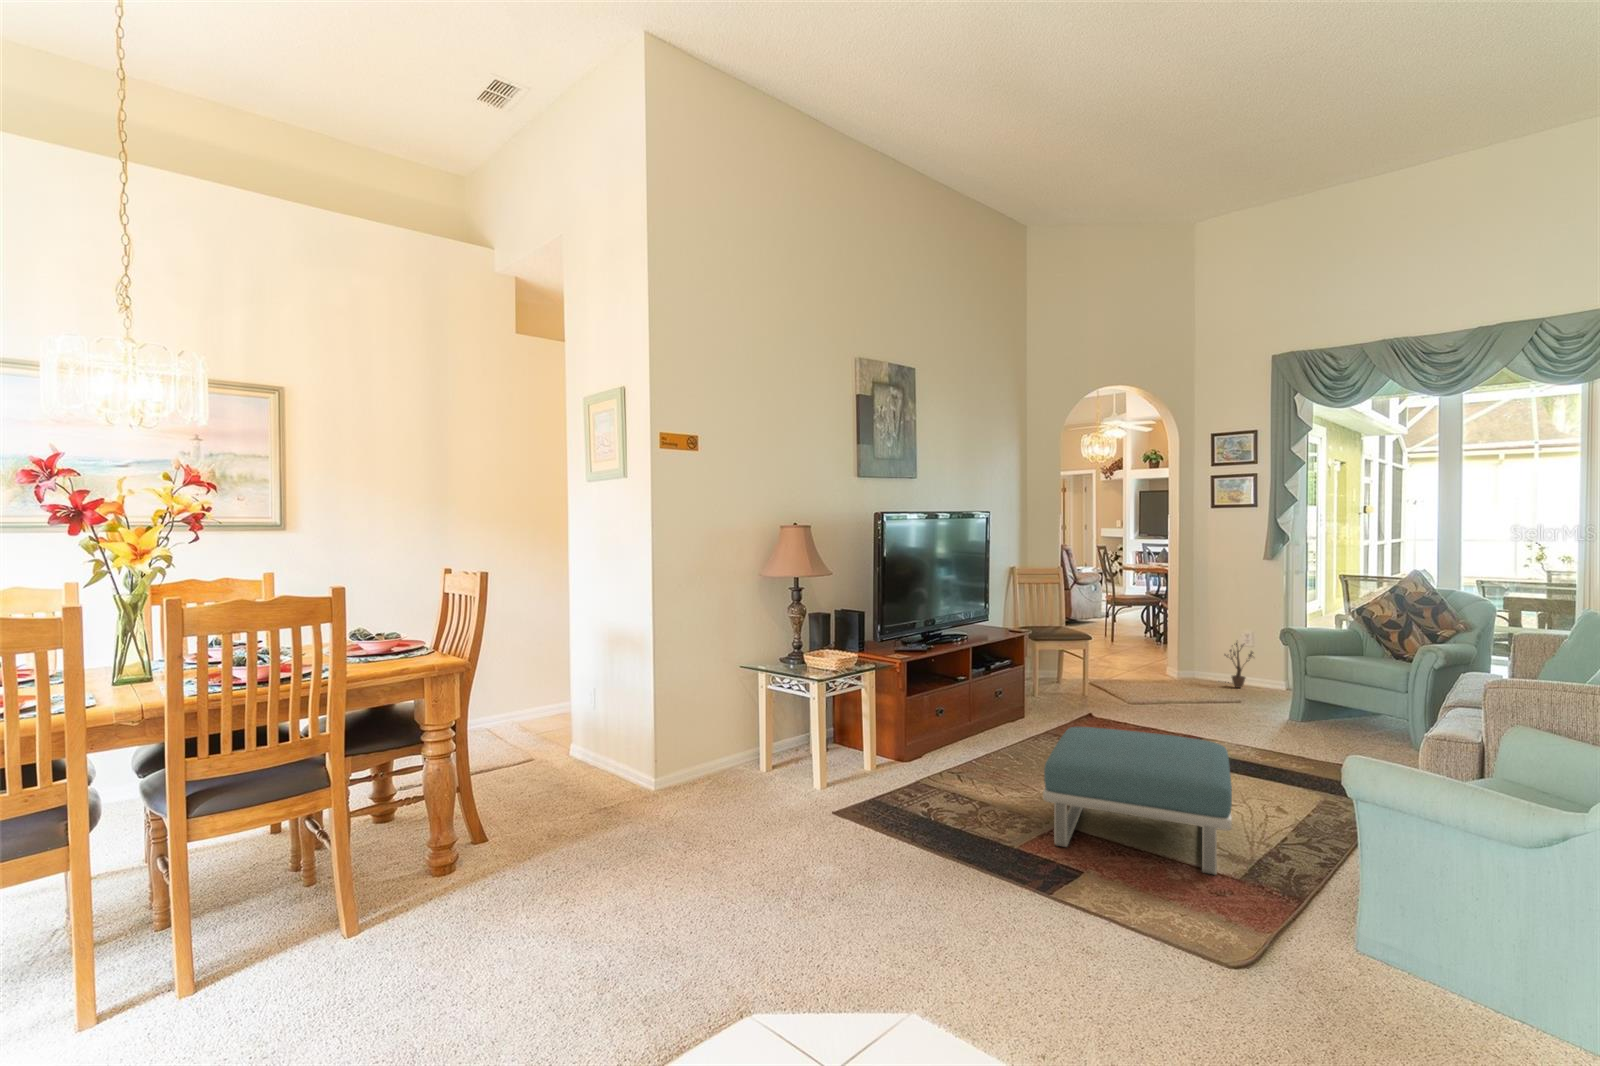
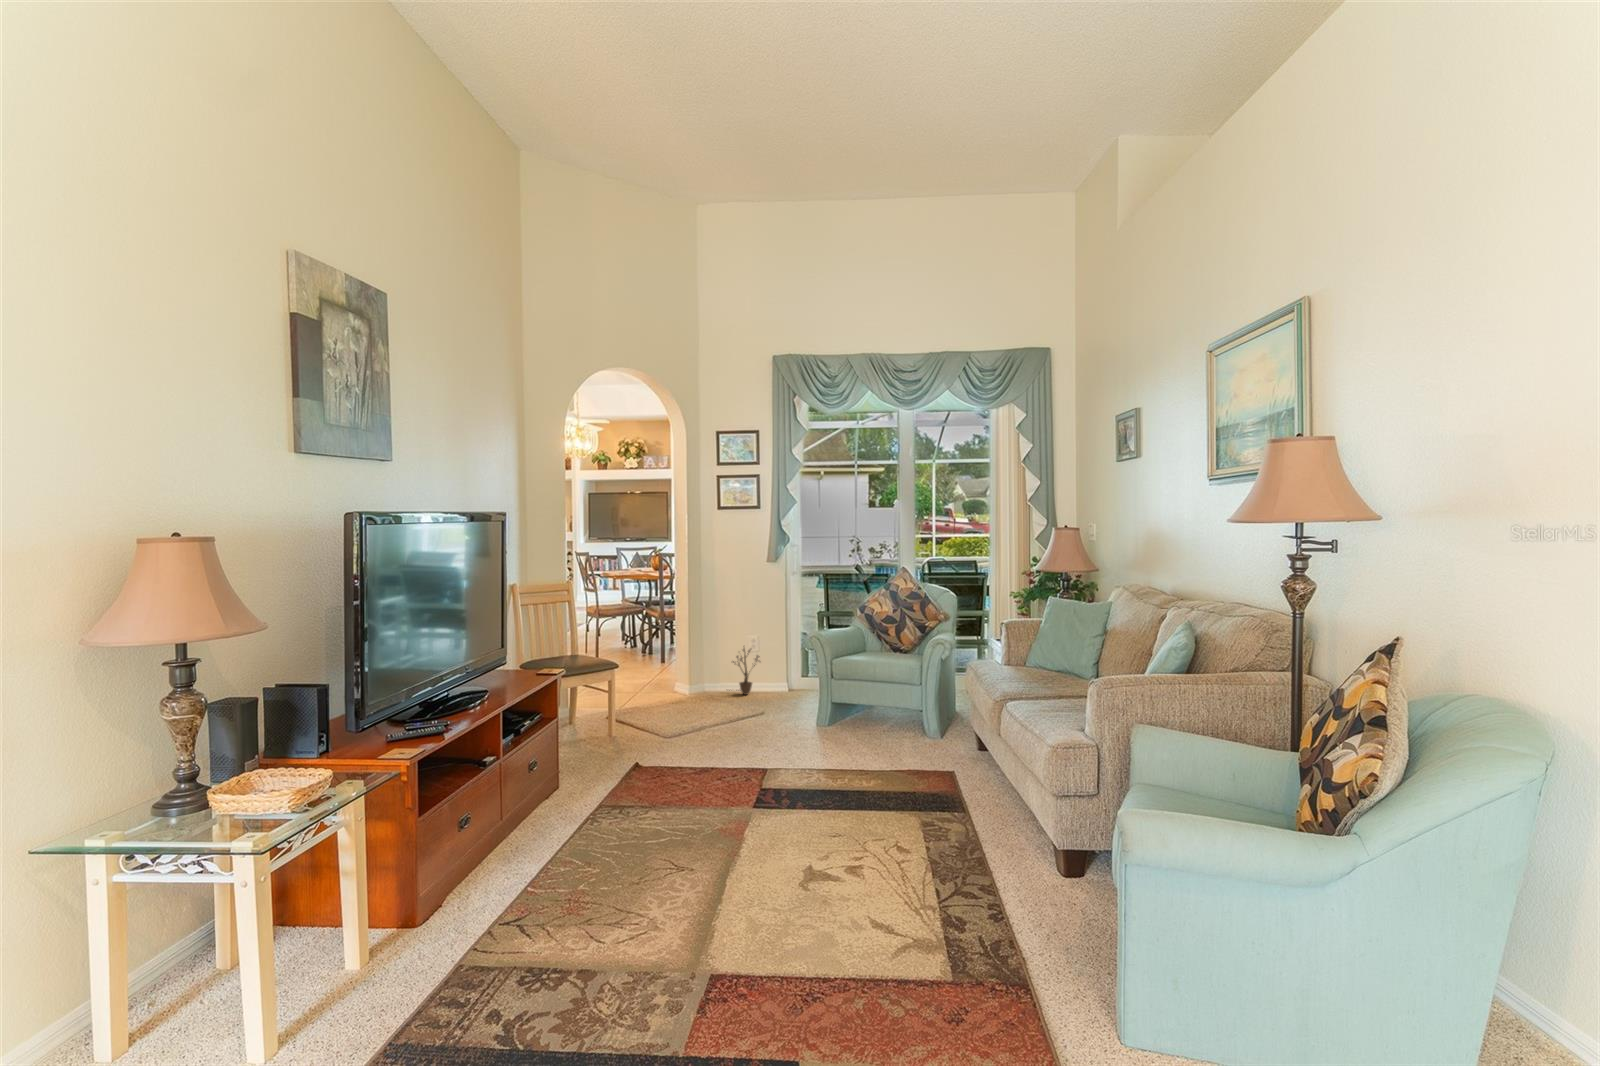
footstool: present [1043,727,1232,874] -> none [682,796,940,1021]

